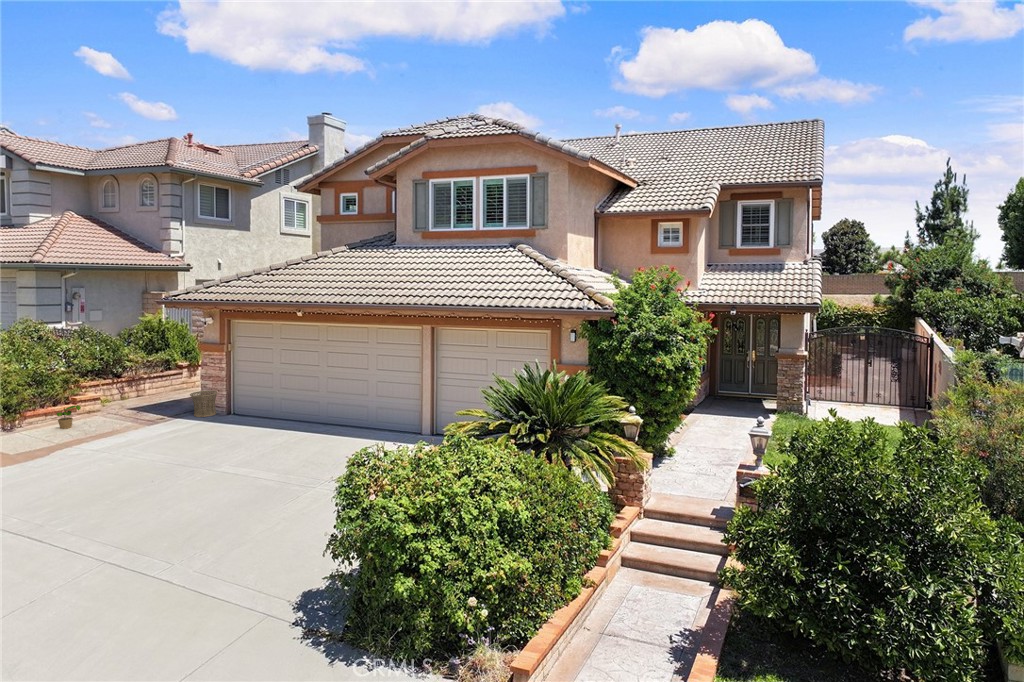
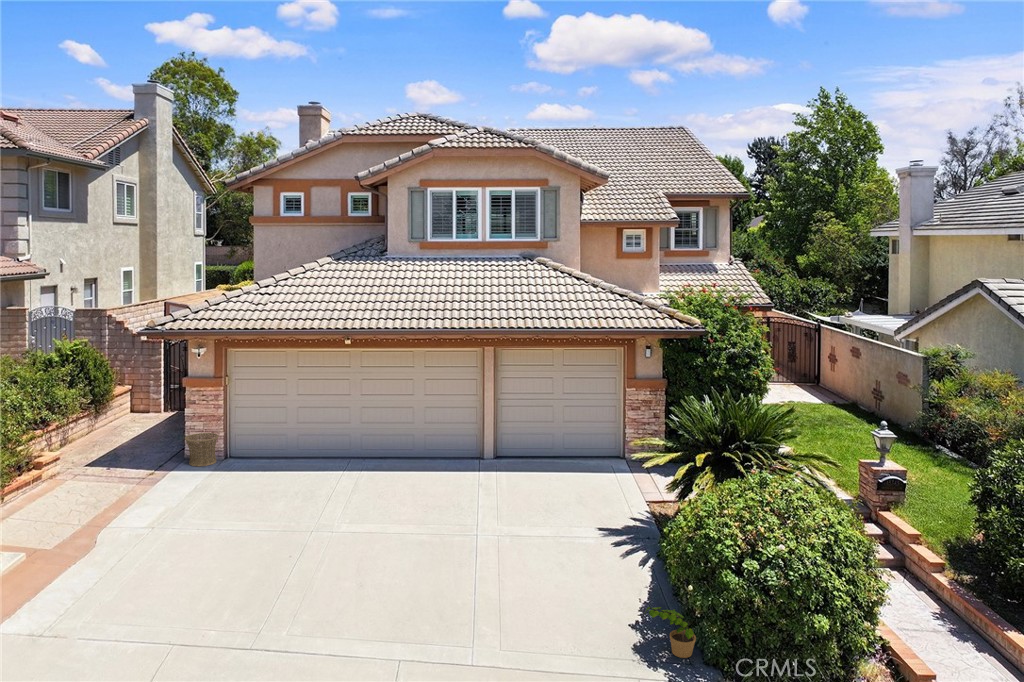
potted plant: present [57,405,81,429] -> present [645,607,696,658]

